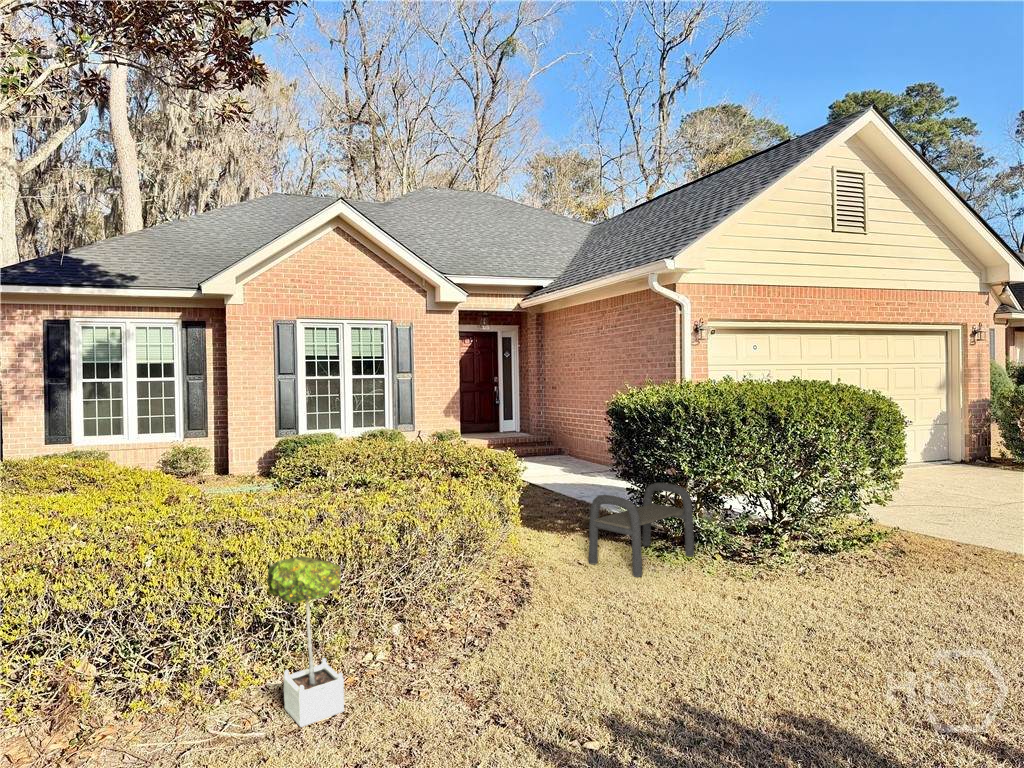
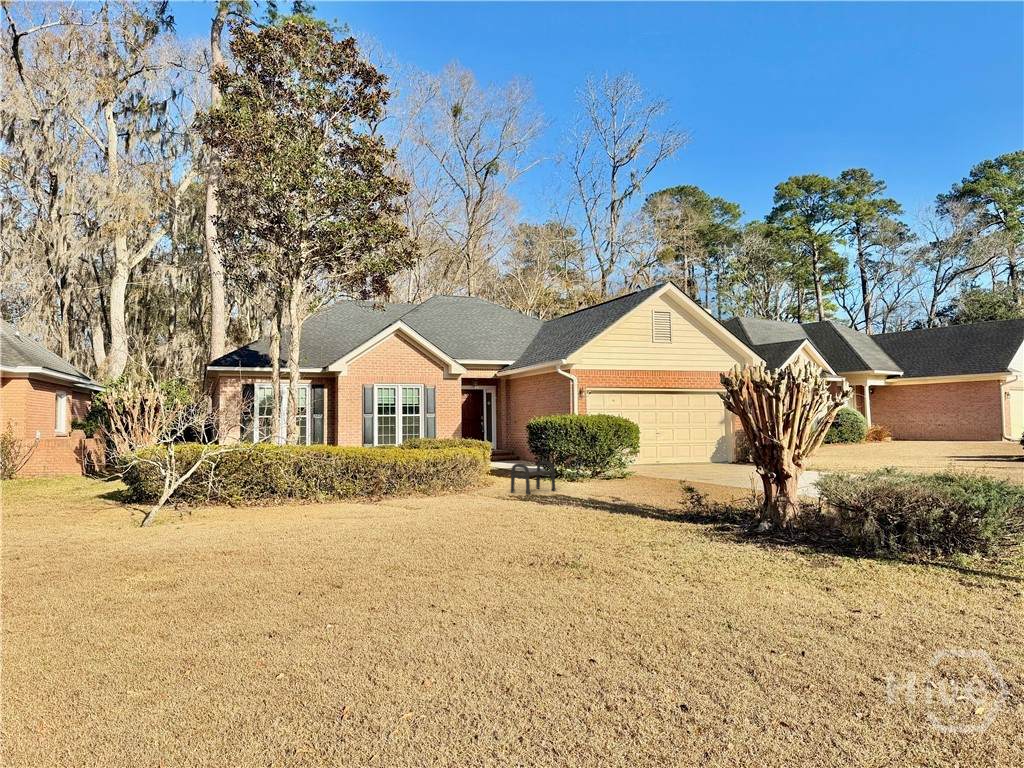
potted tree: present [266,557,344,727] -> none [402,467,423,516]

